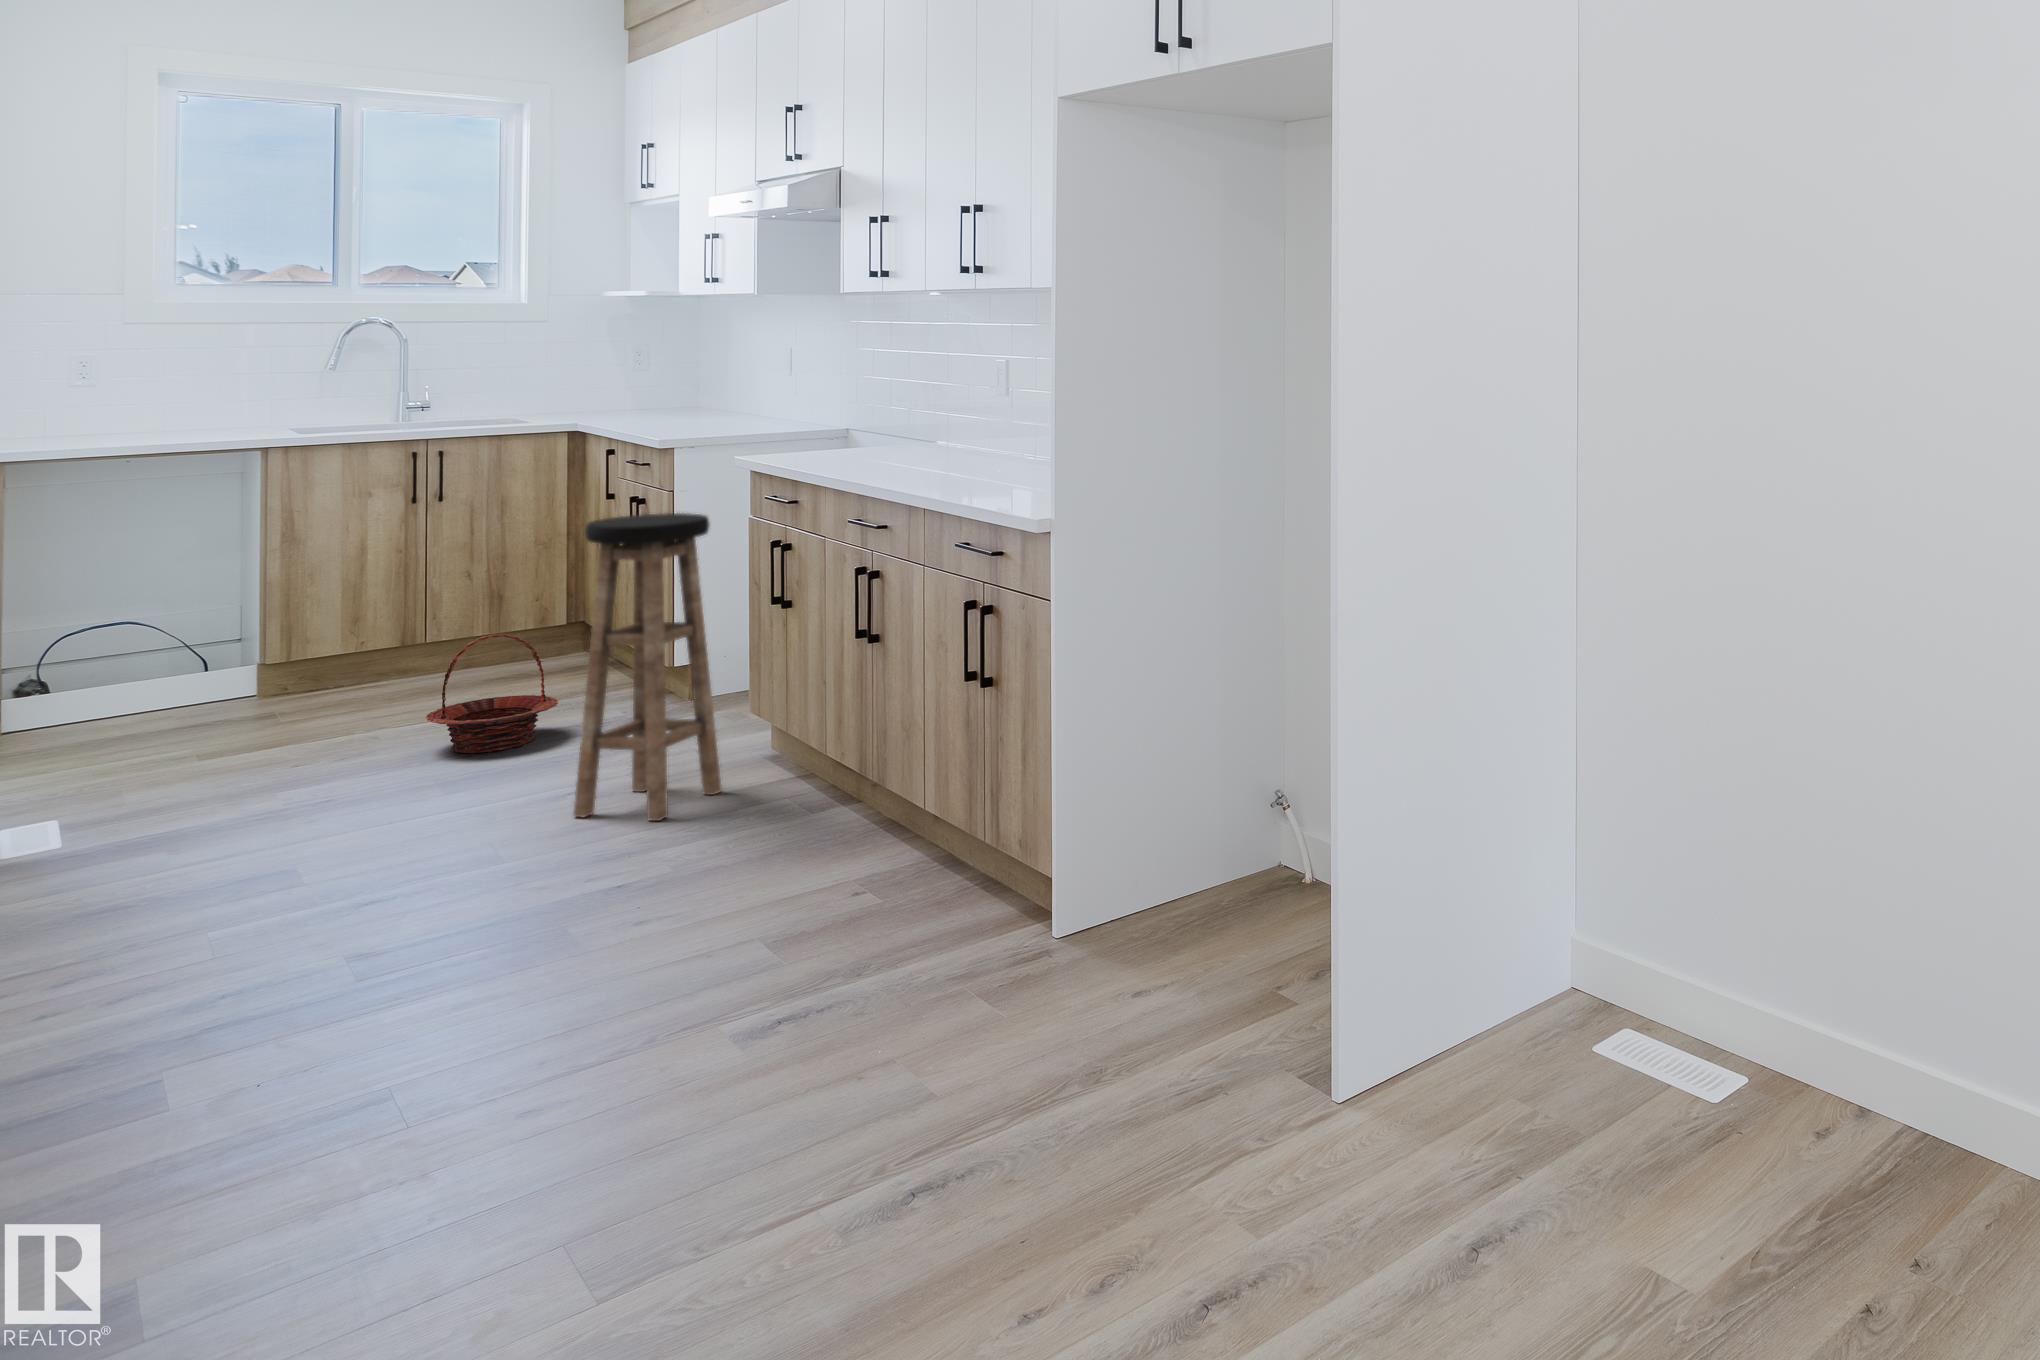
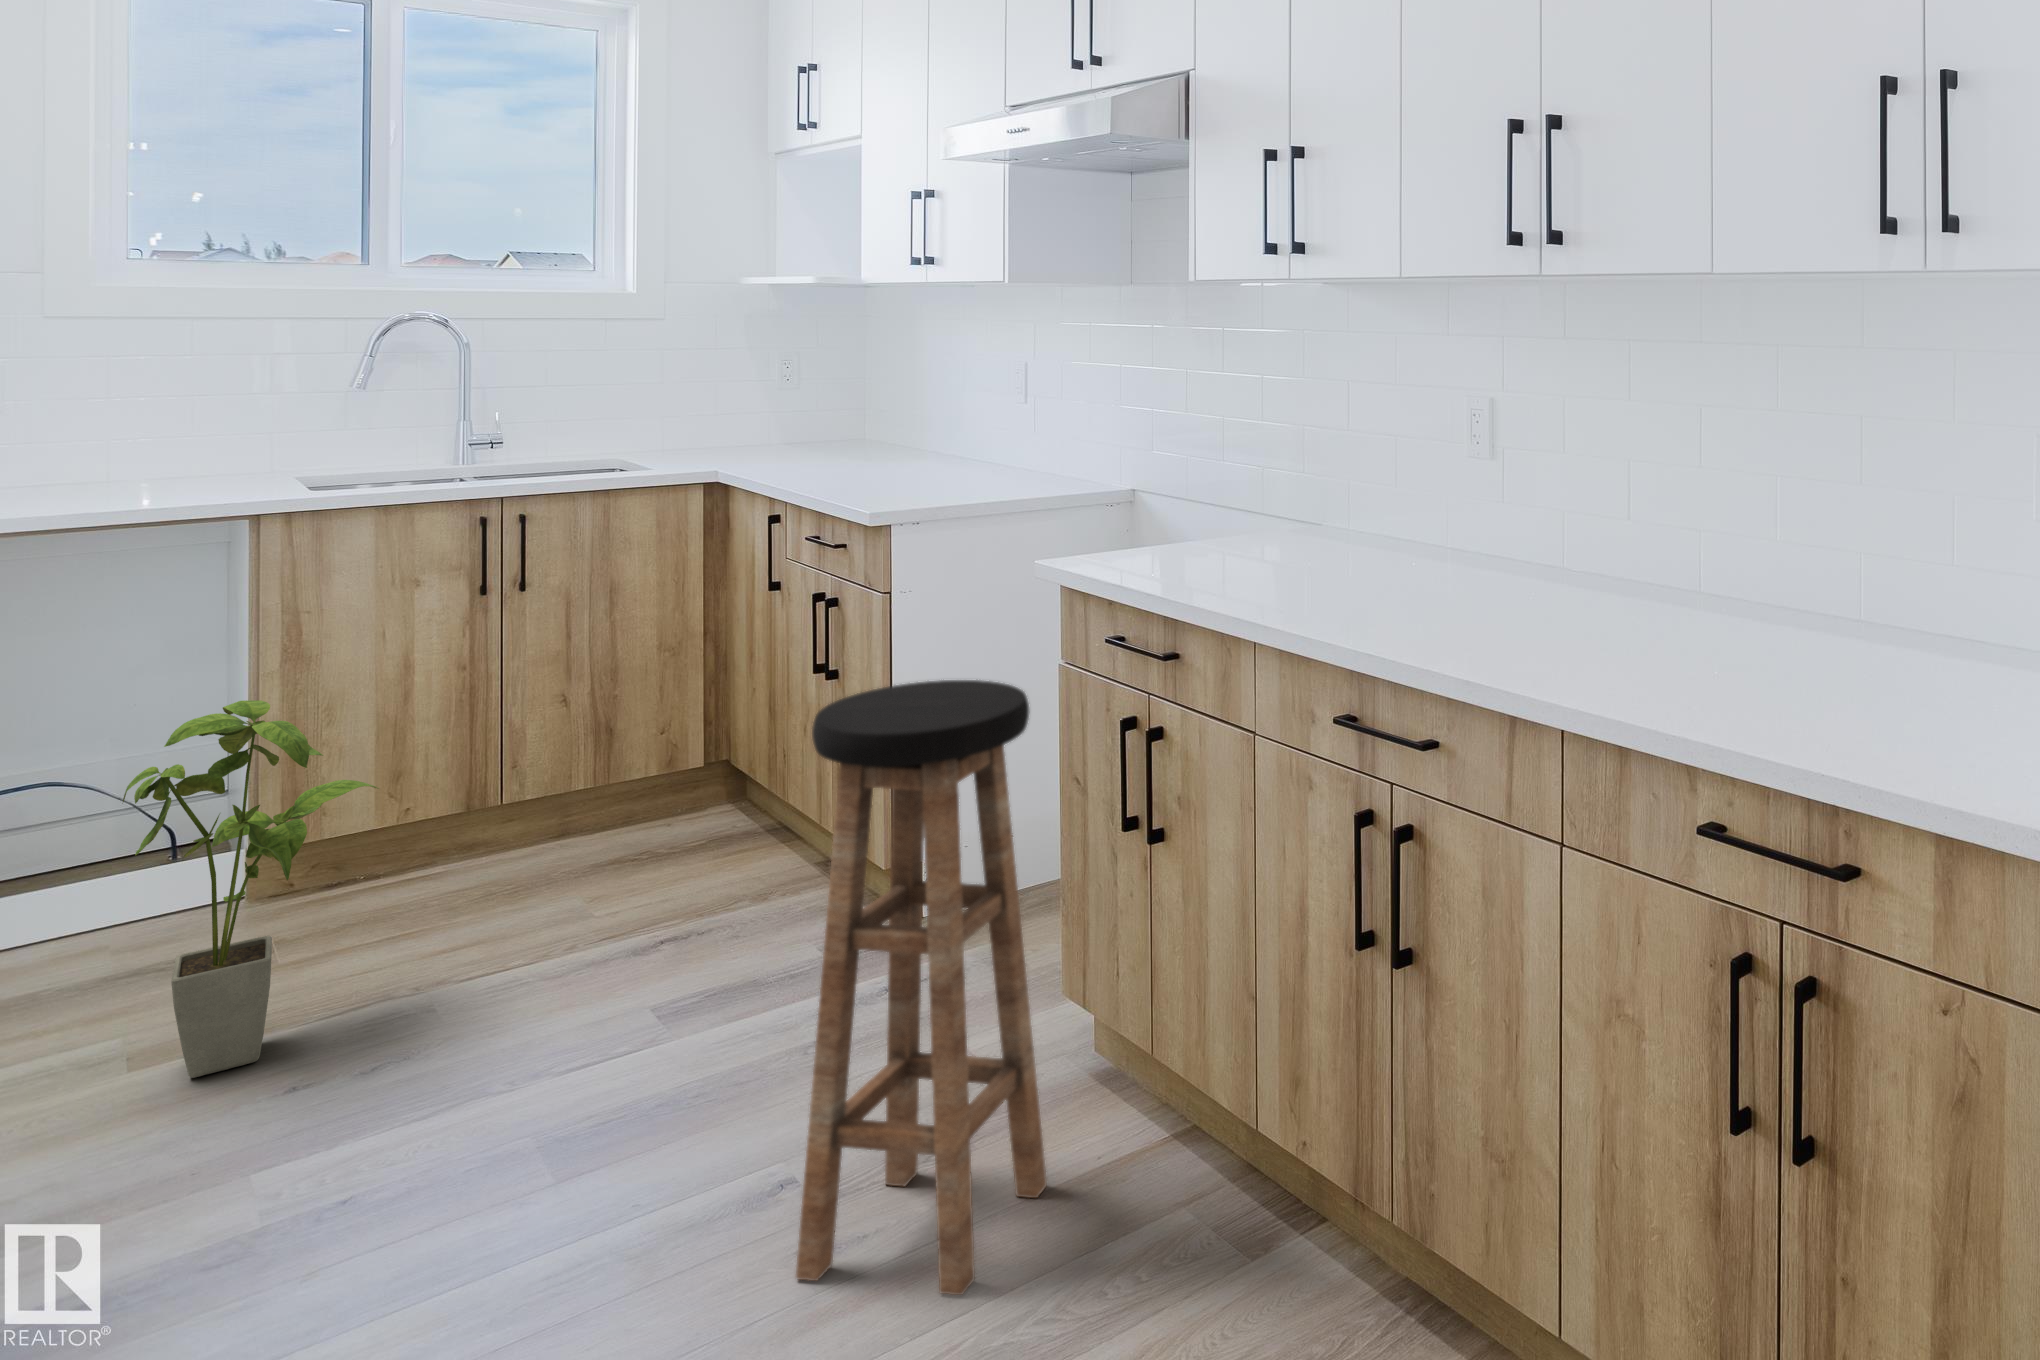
house plant: none [199,540,349,759] -> present [123,700,379,1078]
basket: present [425,634,558,753] -> none [507,849,724,1061]

